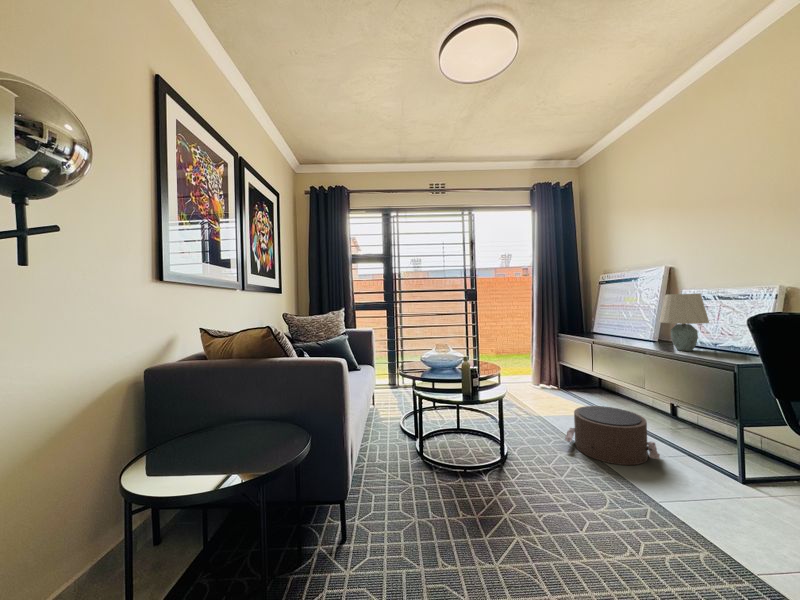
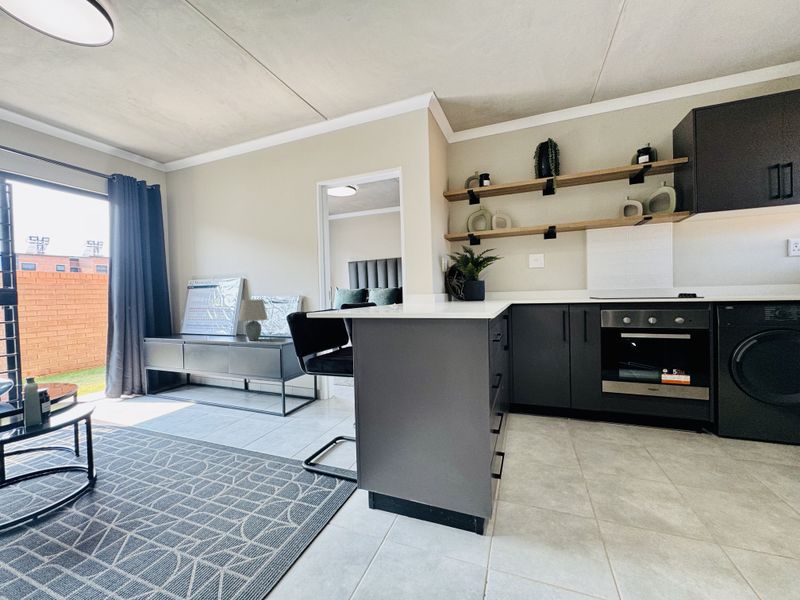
pouf: present [565,406,660,465] -> none [163,394,240,441]

